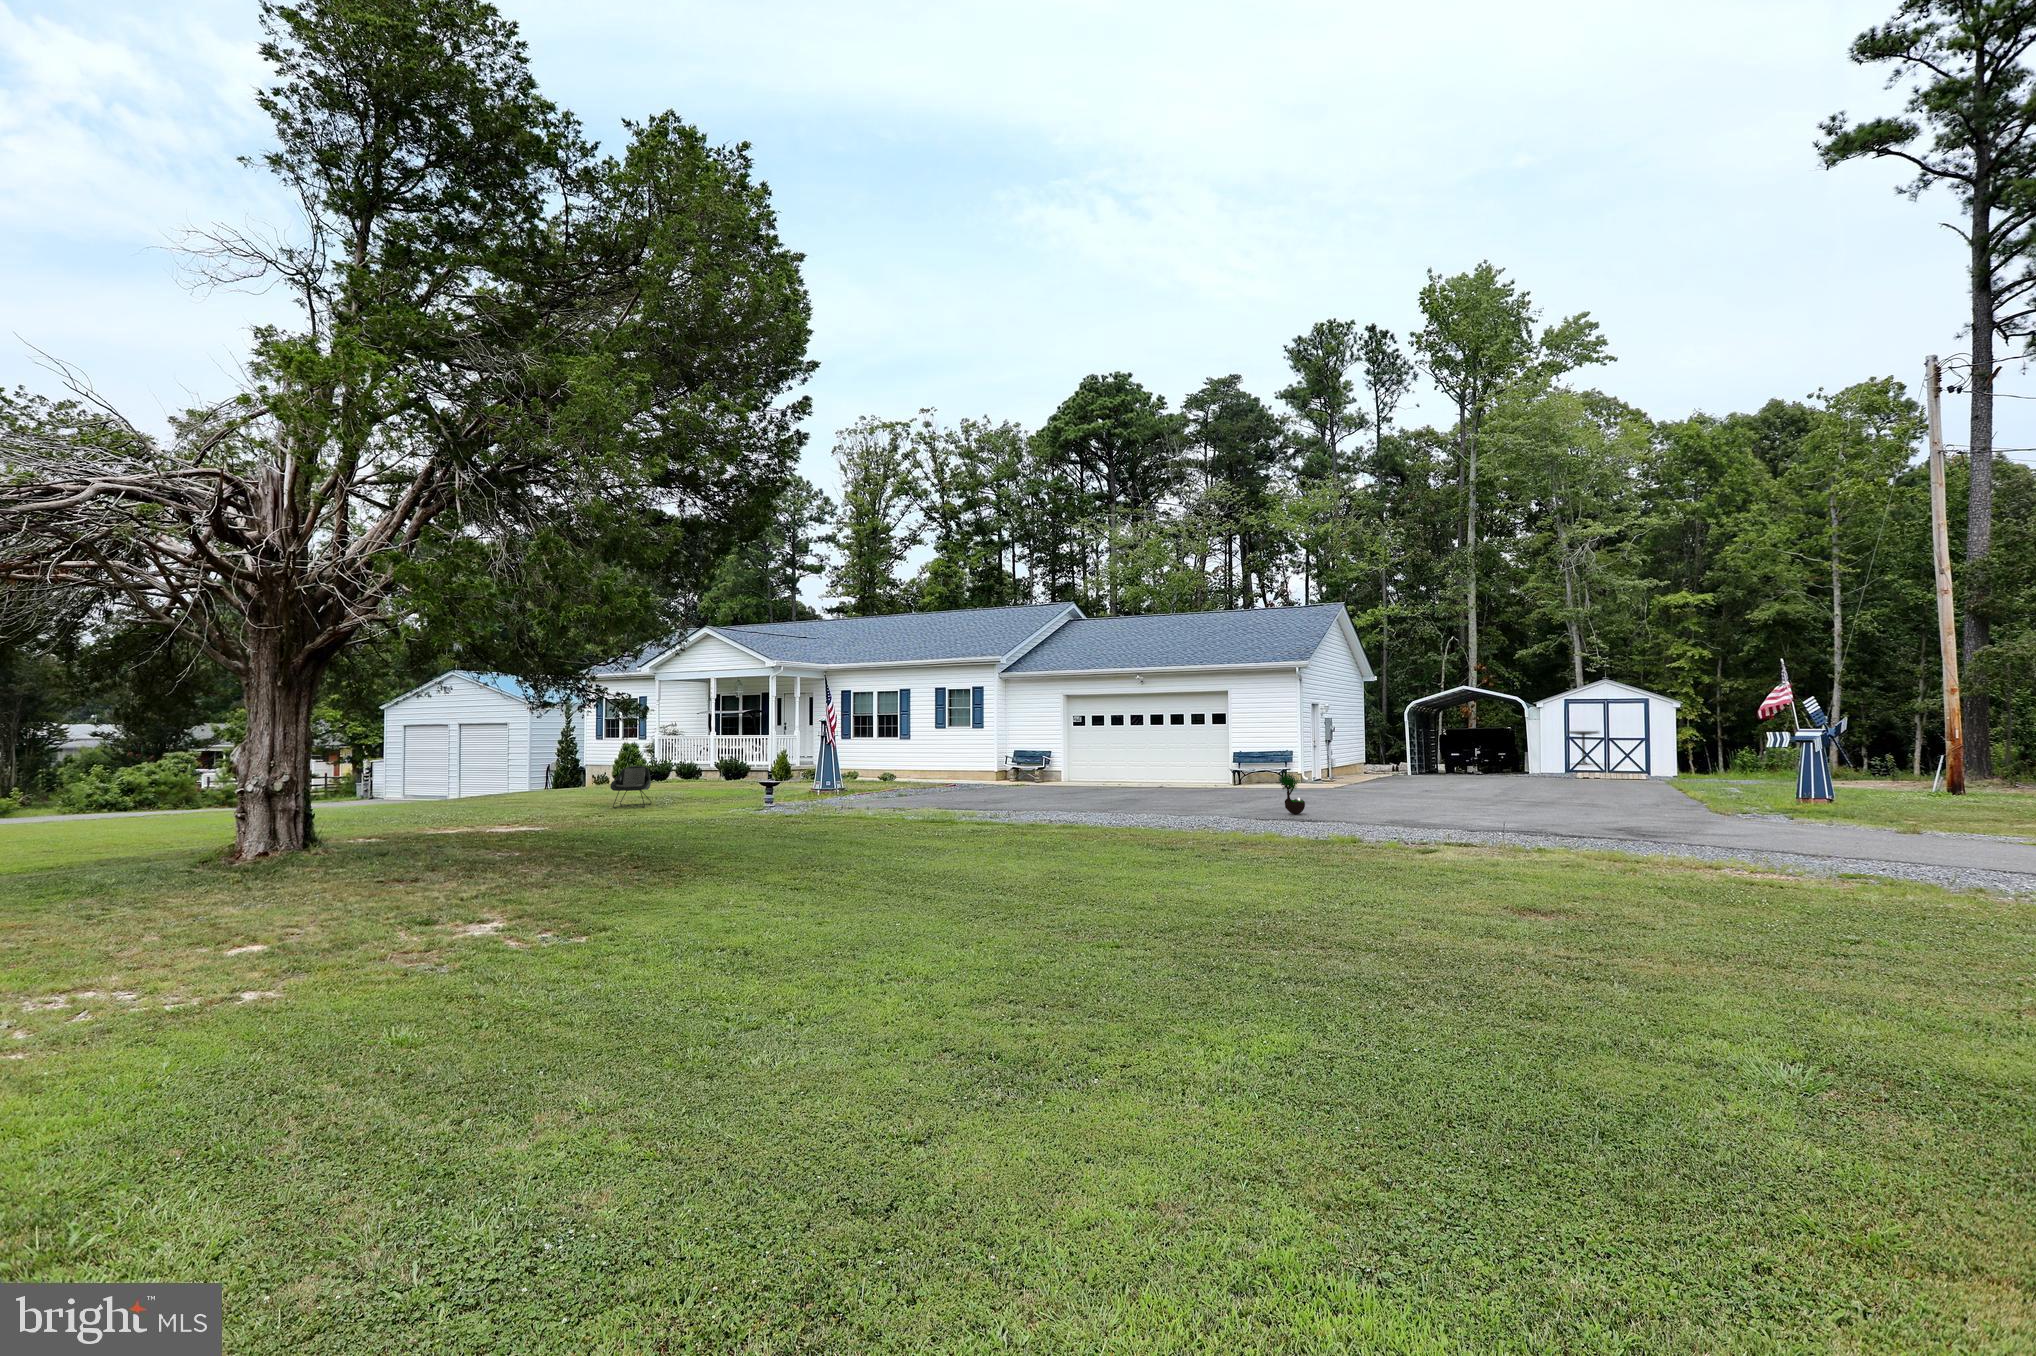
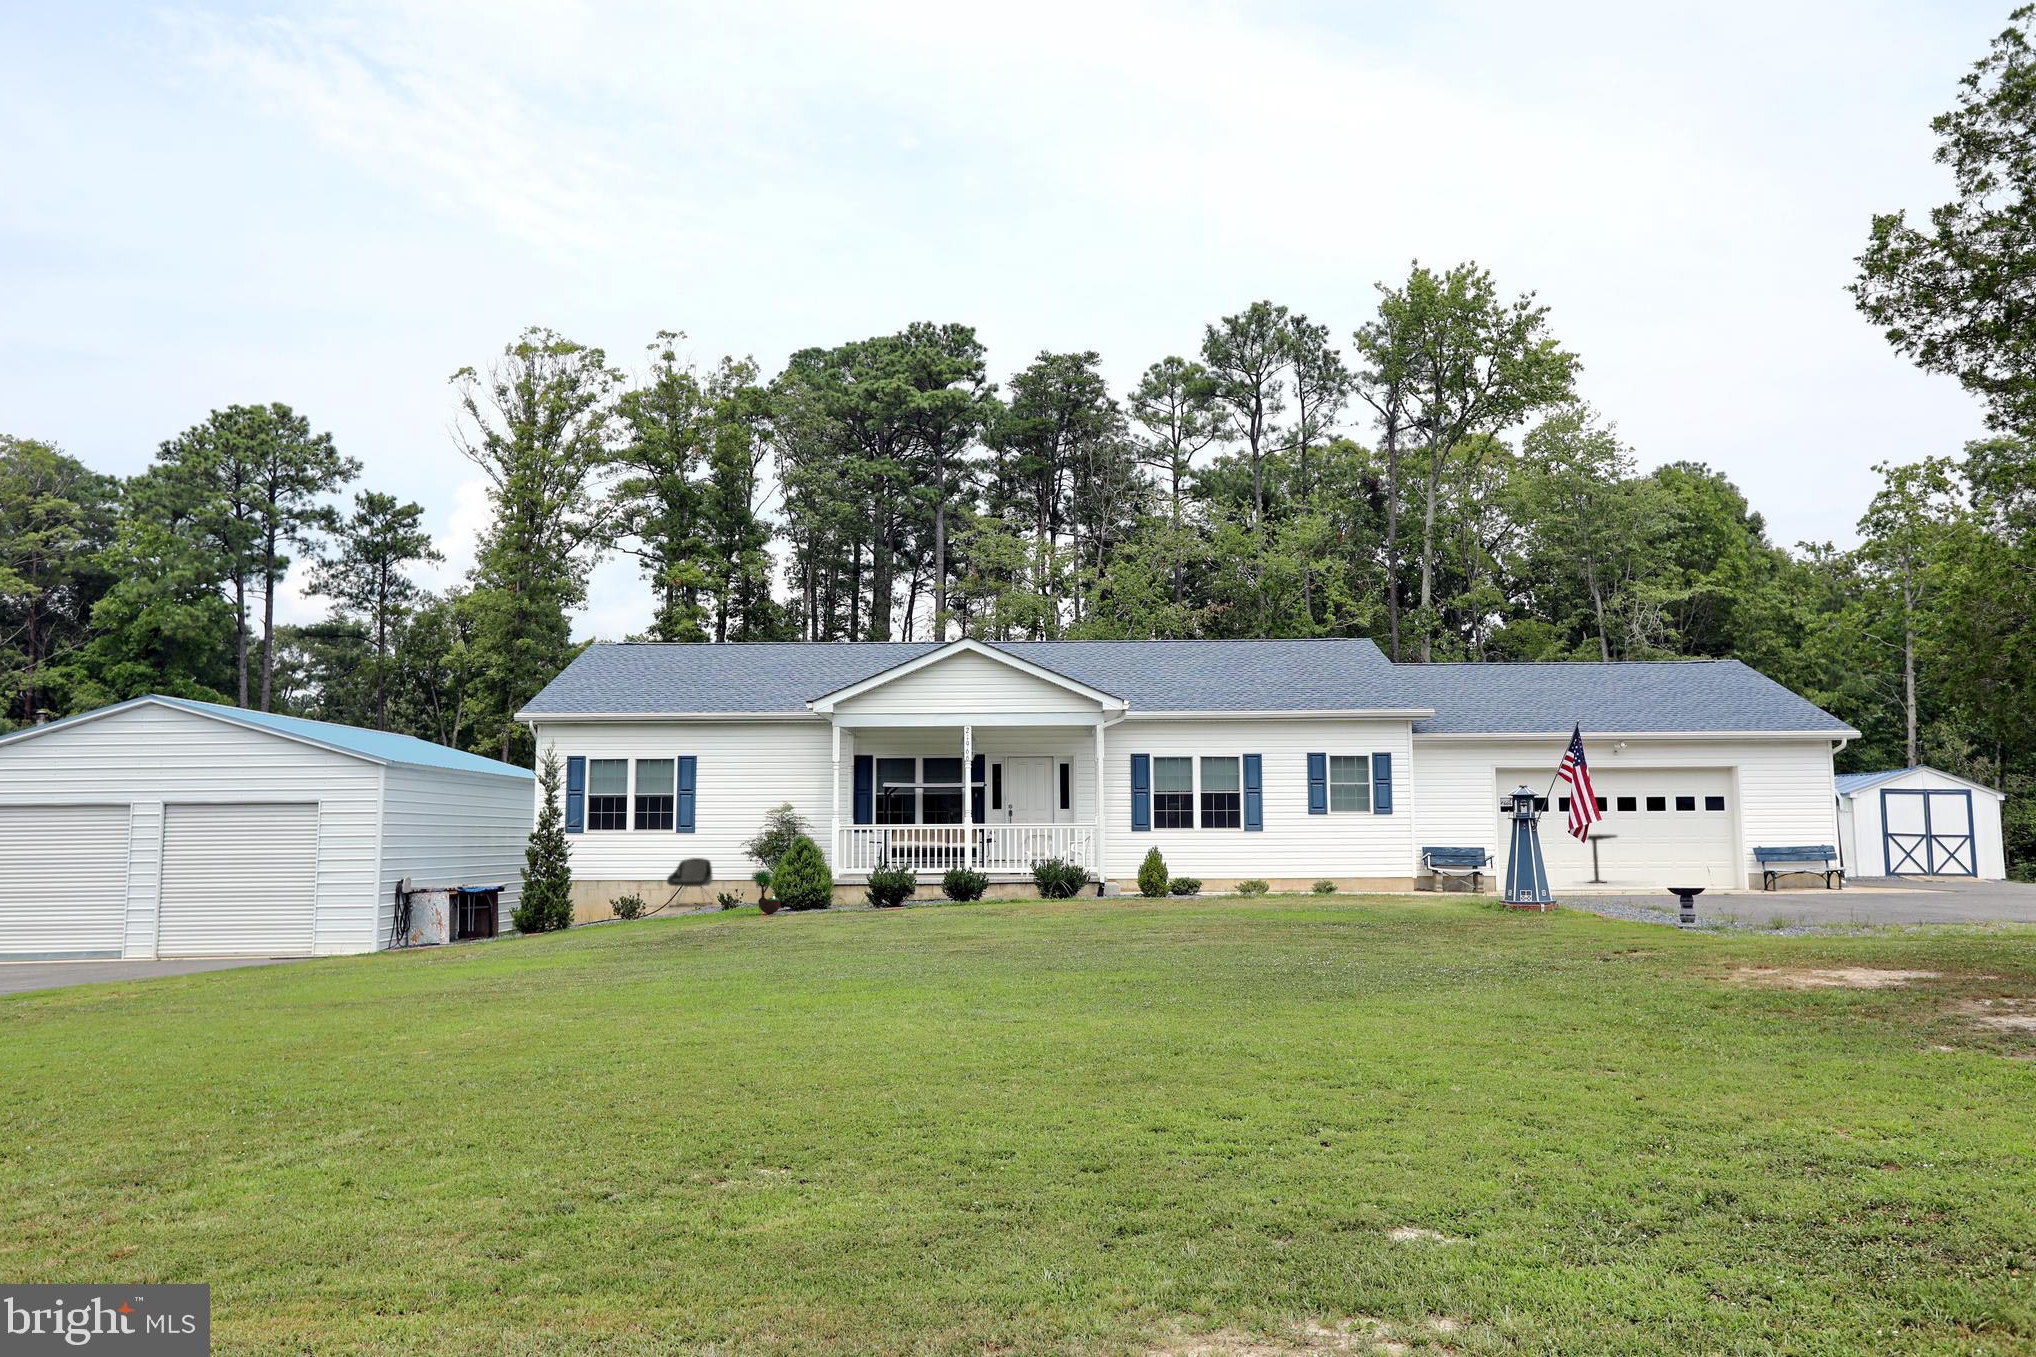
pedestal table: present [1568,731,1599,765] -> present [1587,834,1617,883]
potted tree: present [1278,774,1305,814] -> present [751,869,780,914]

